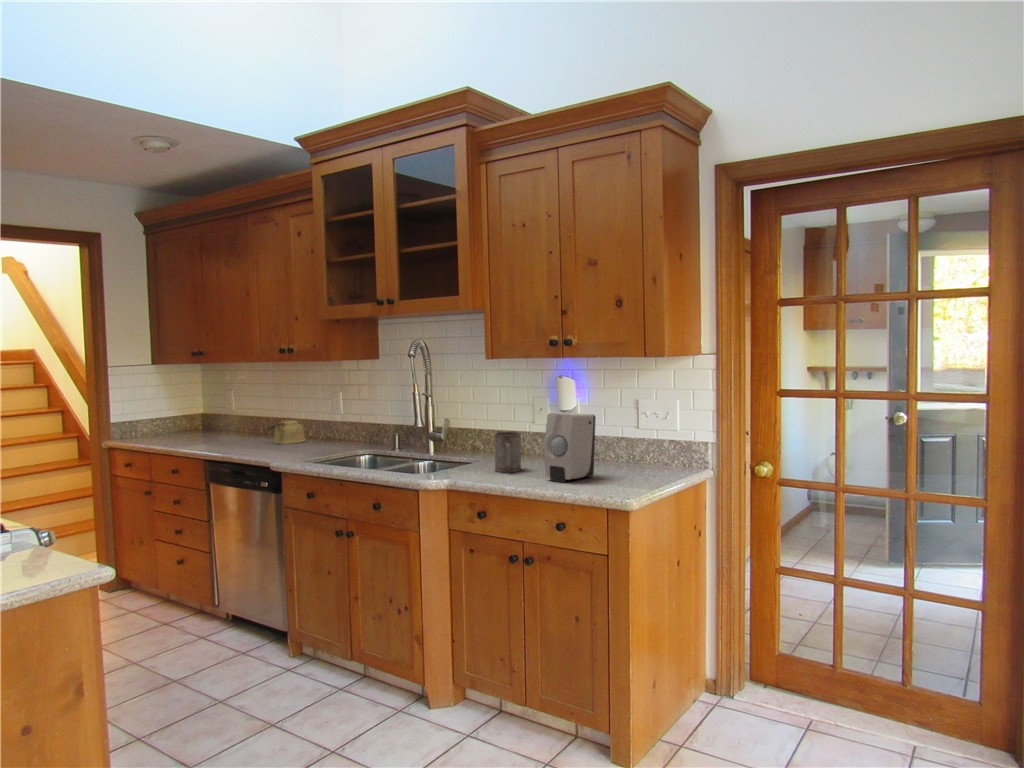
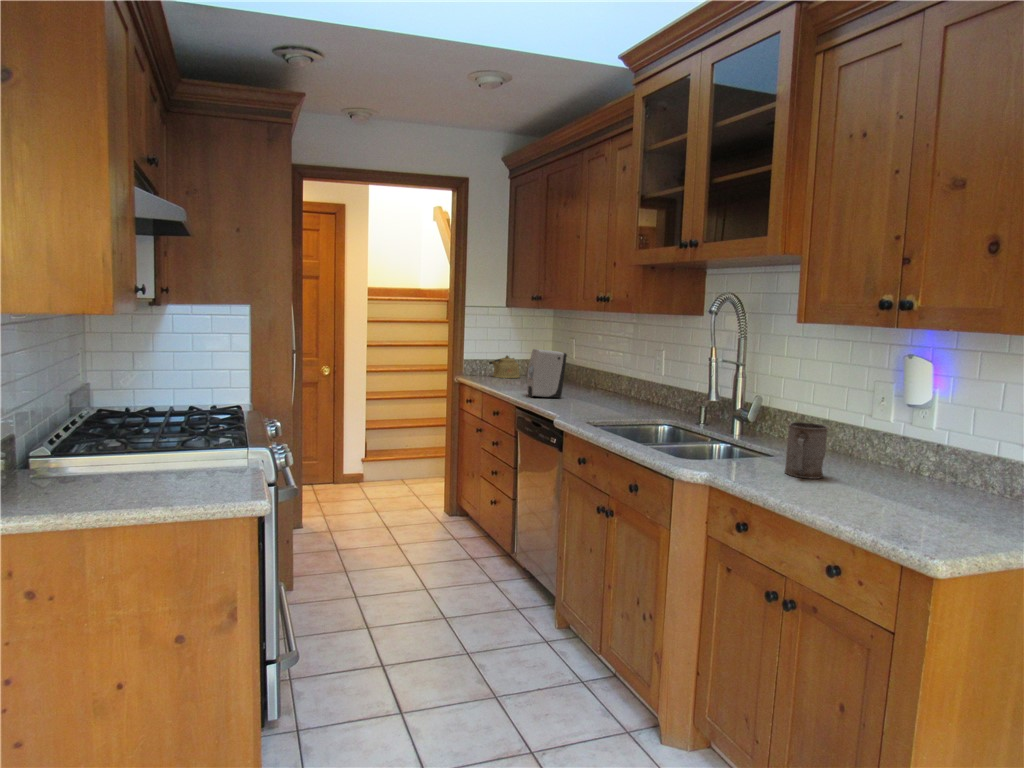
soap dispenser: present [544,413,596,482] -> present [527,349,567,398]
kettle: present [268,418,305,444] -> present [489,356,520,378]

